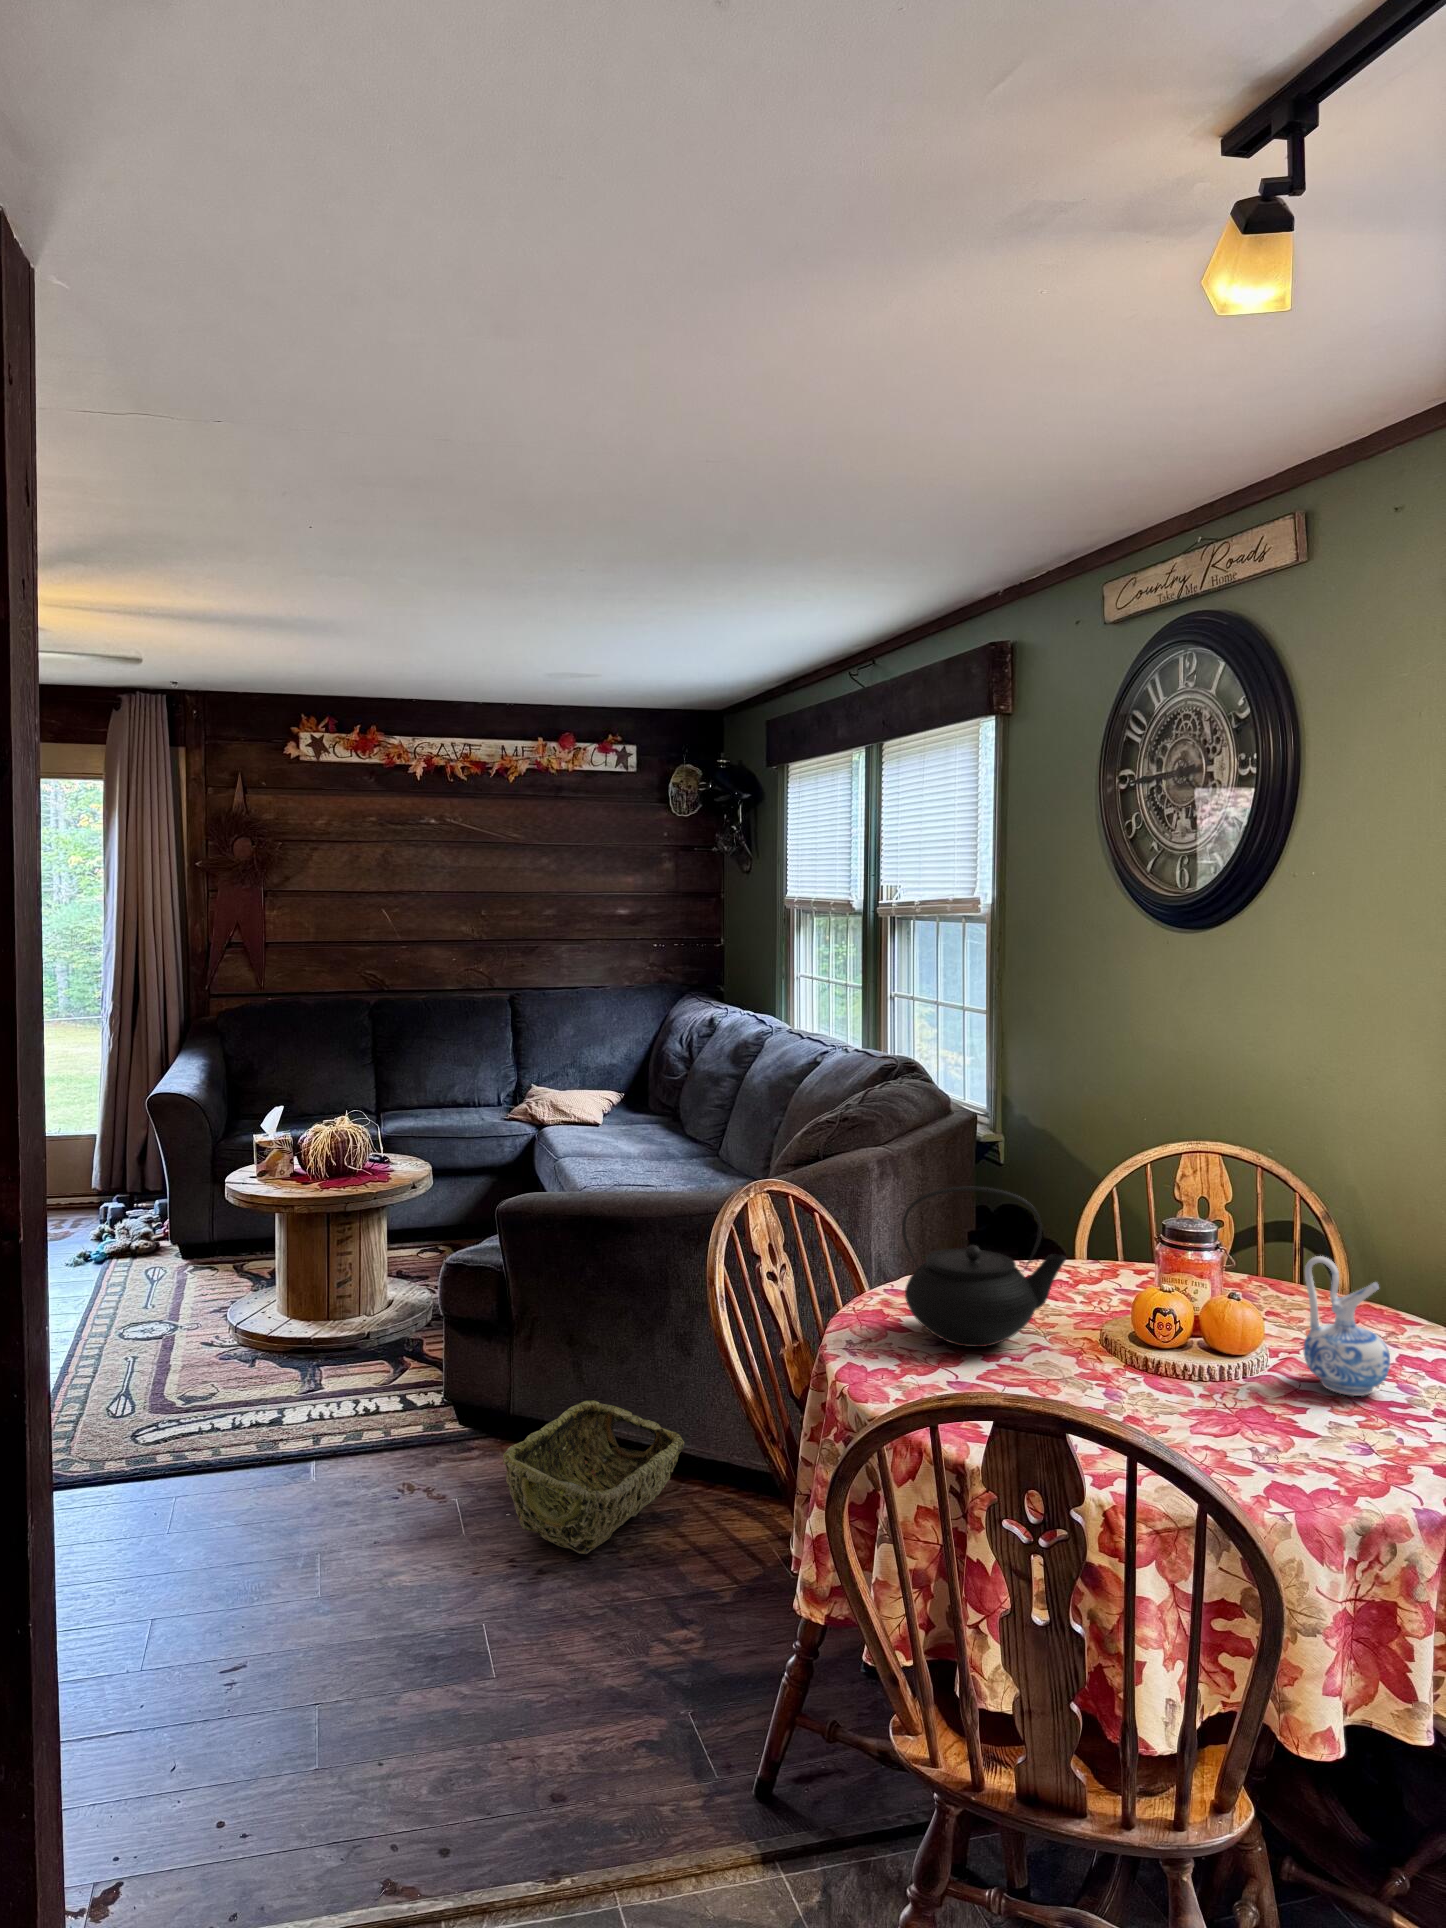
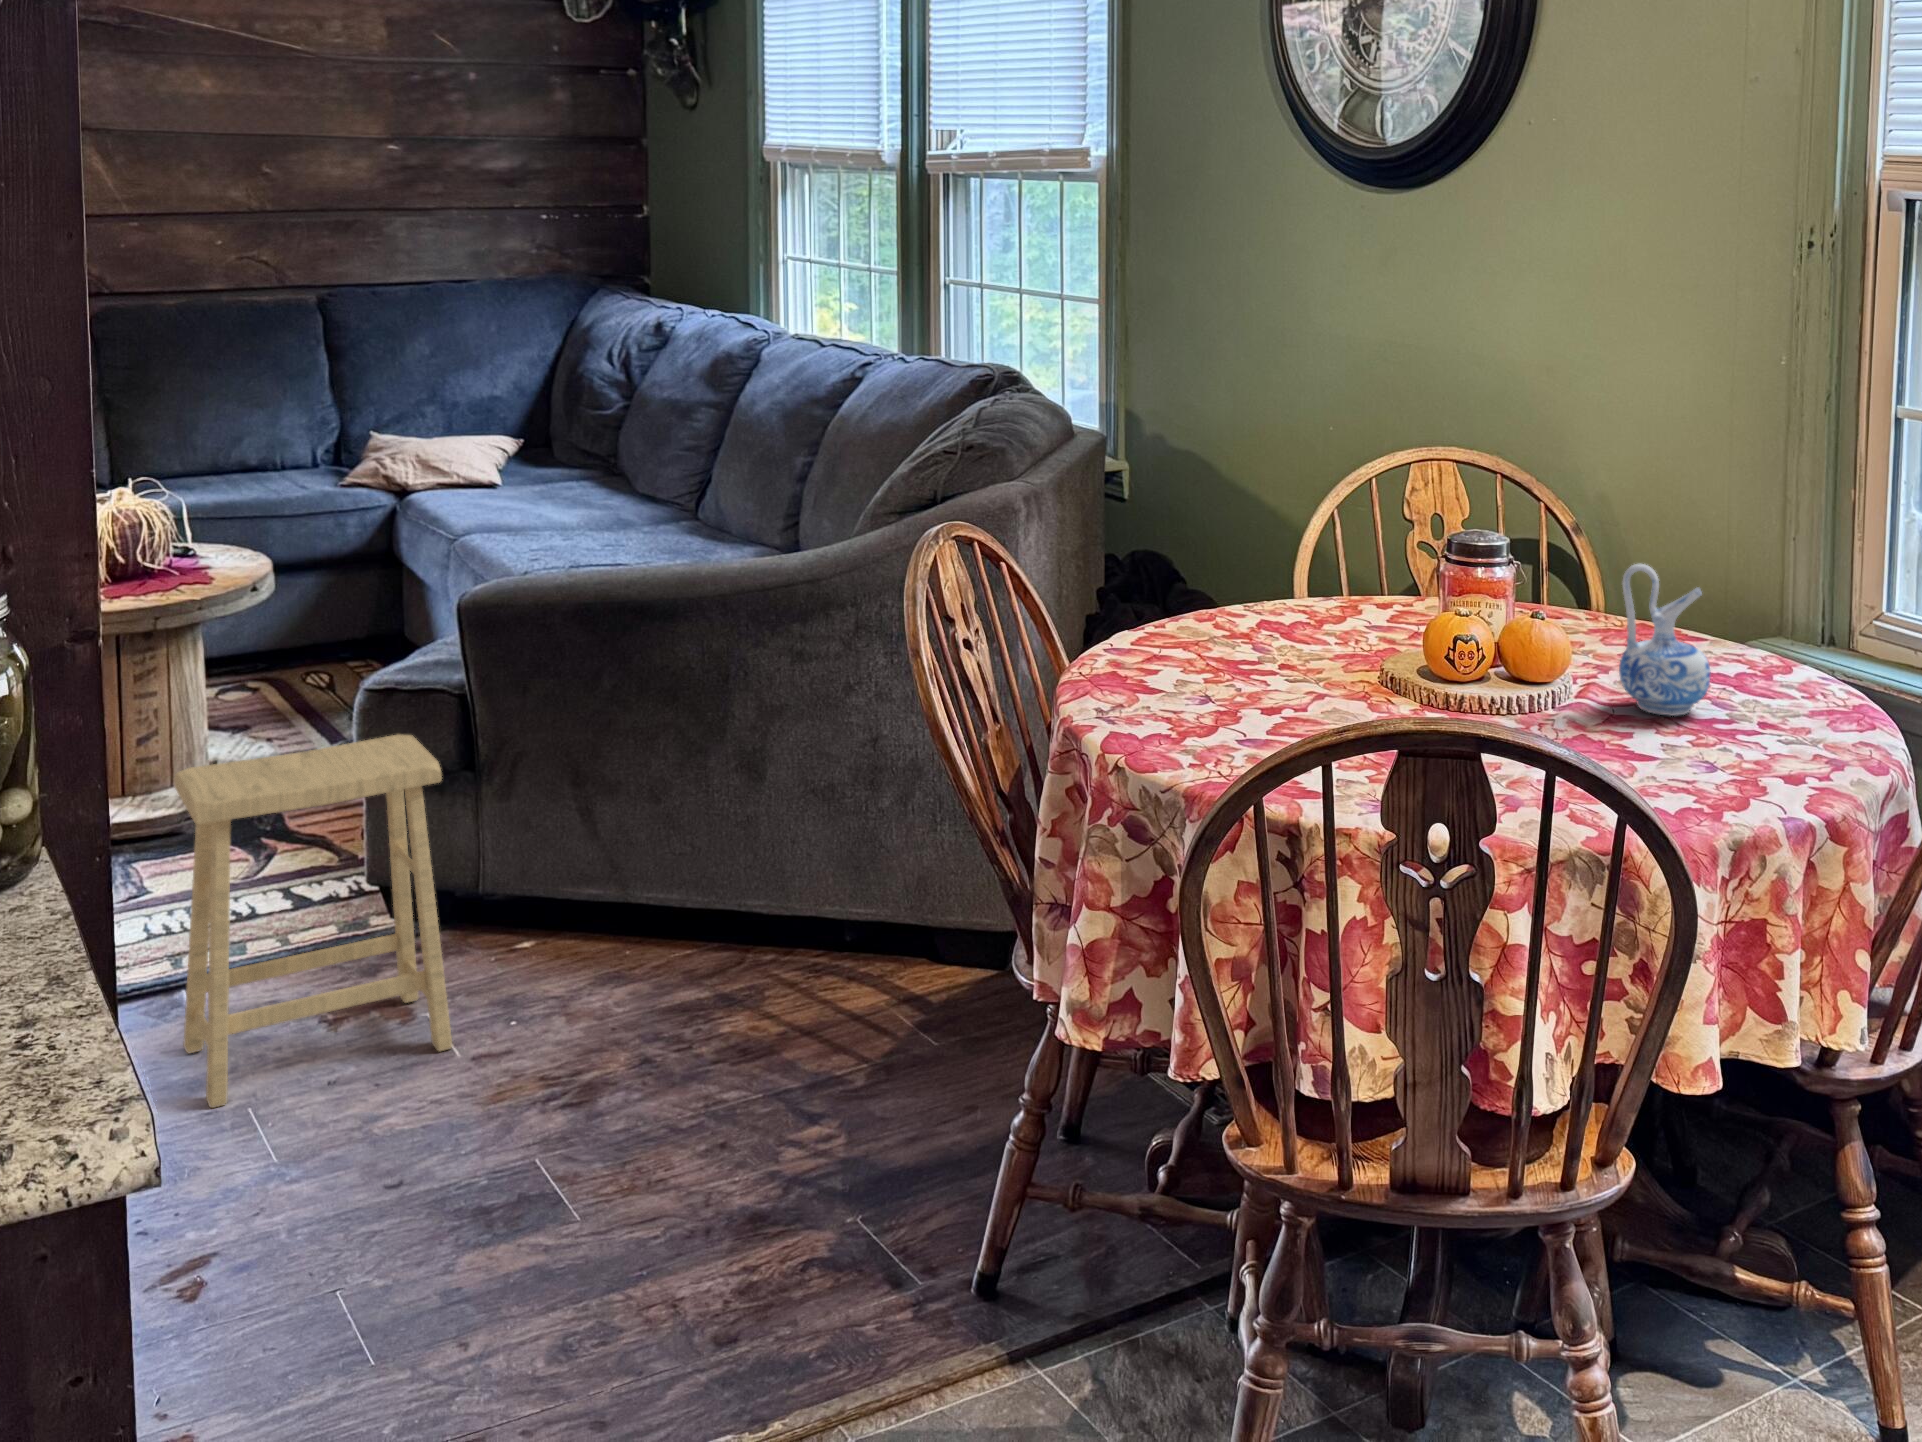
teapot: present [902,1186,1066,1347] -> none [1158,511,1349,706]
footstool: none [295,1299,462,1547] -> present [174,734,452,1108]
woven basket: present [503,1400,684,1554] -> none [522,856,759,1057]

